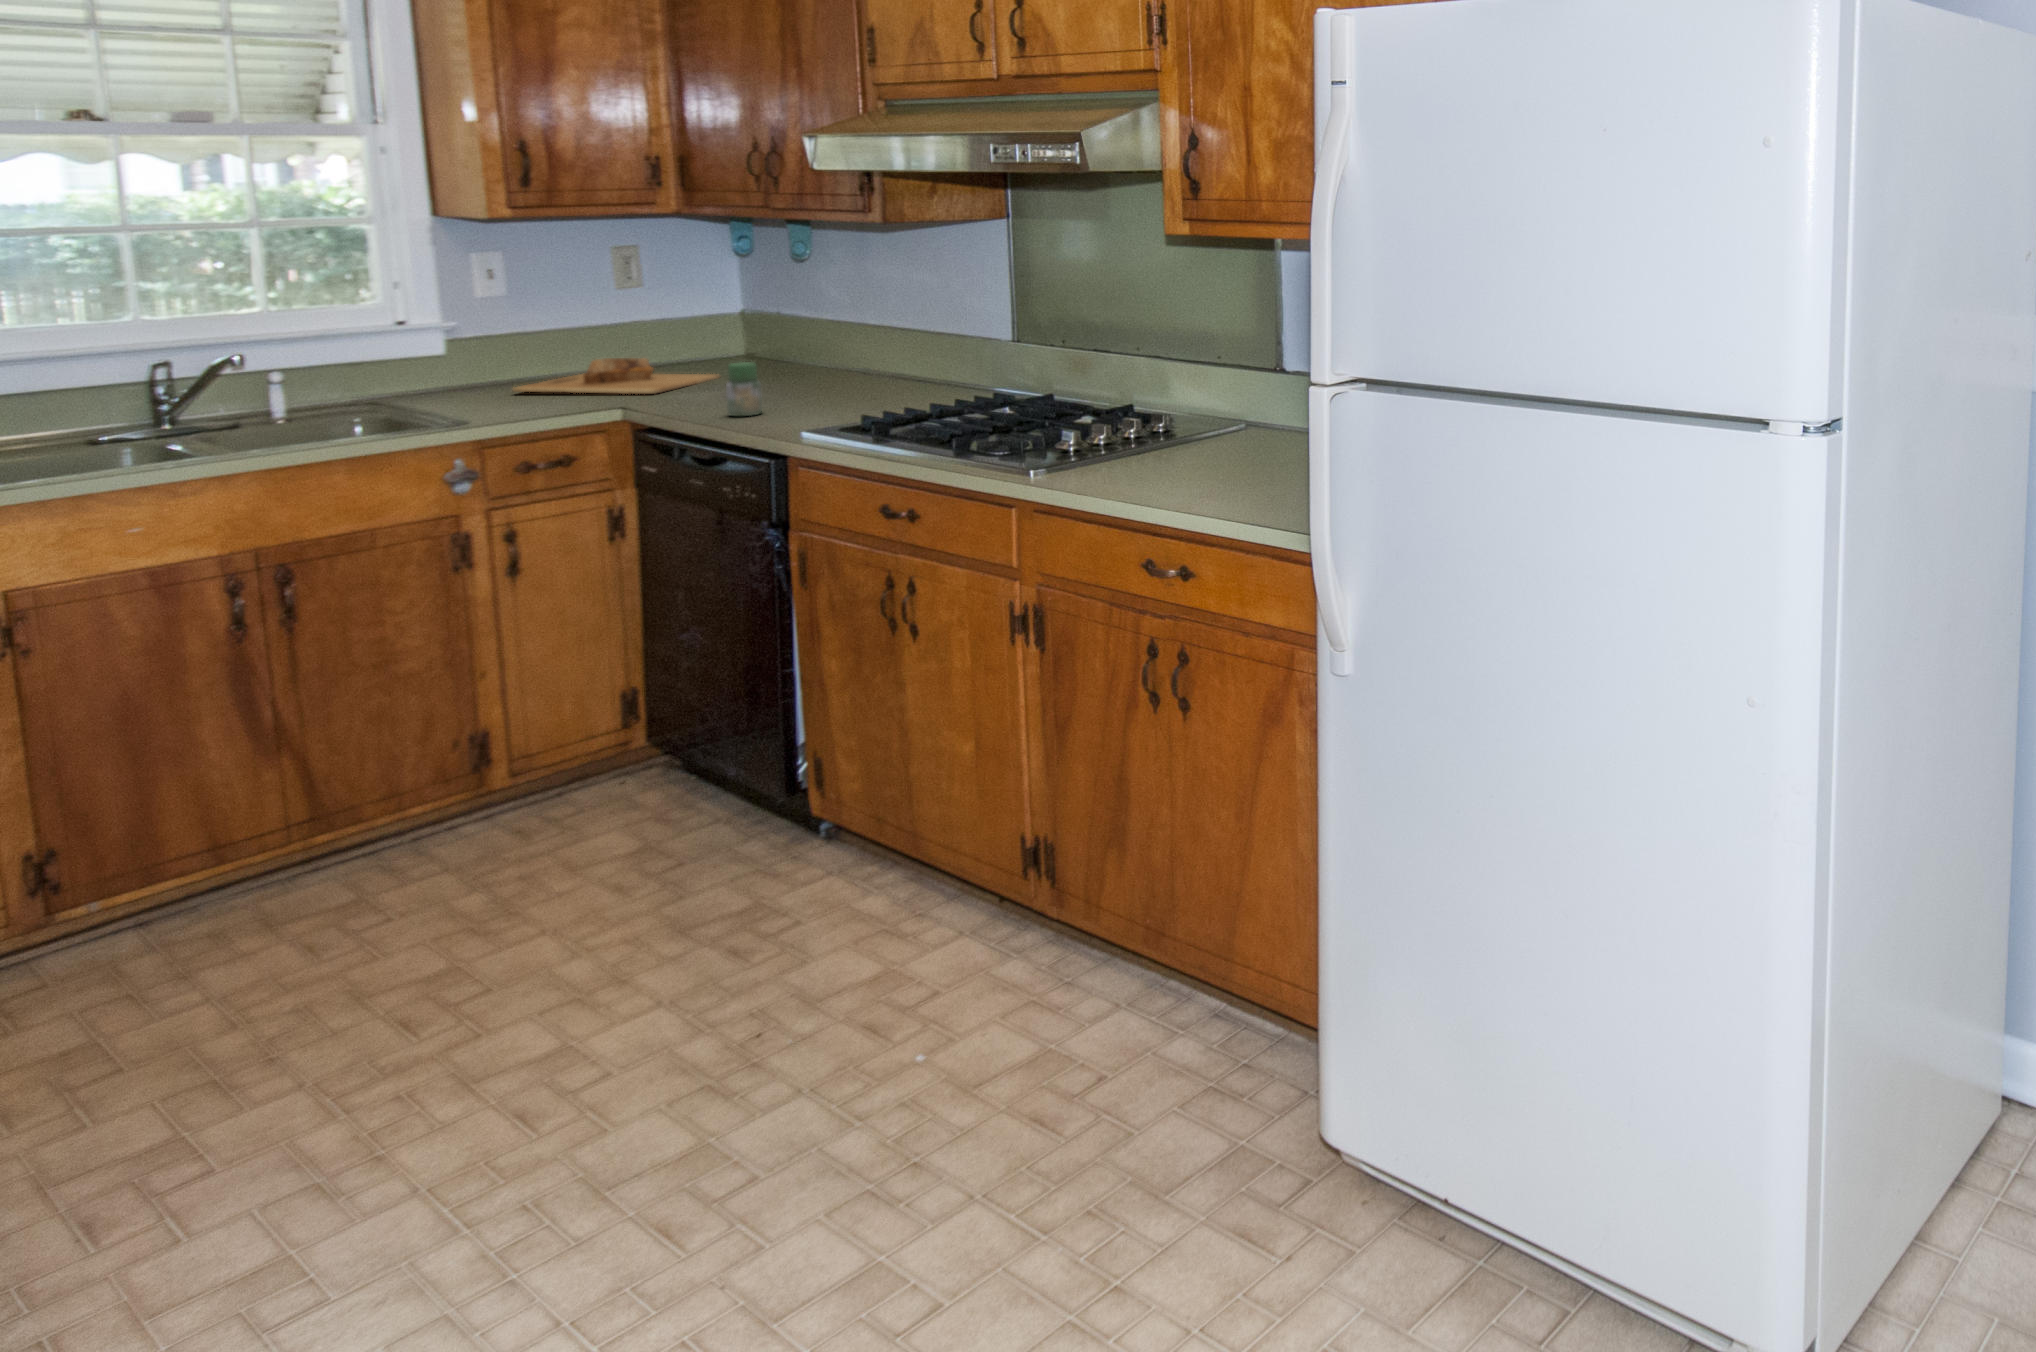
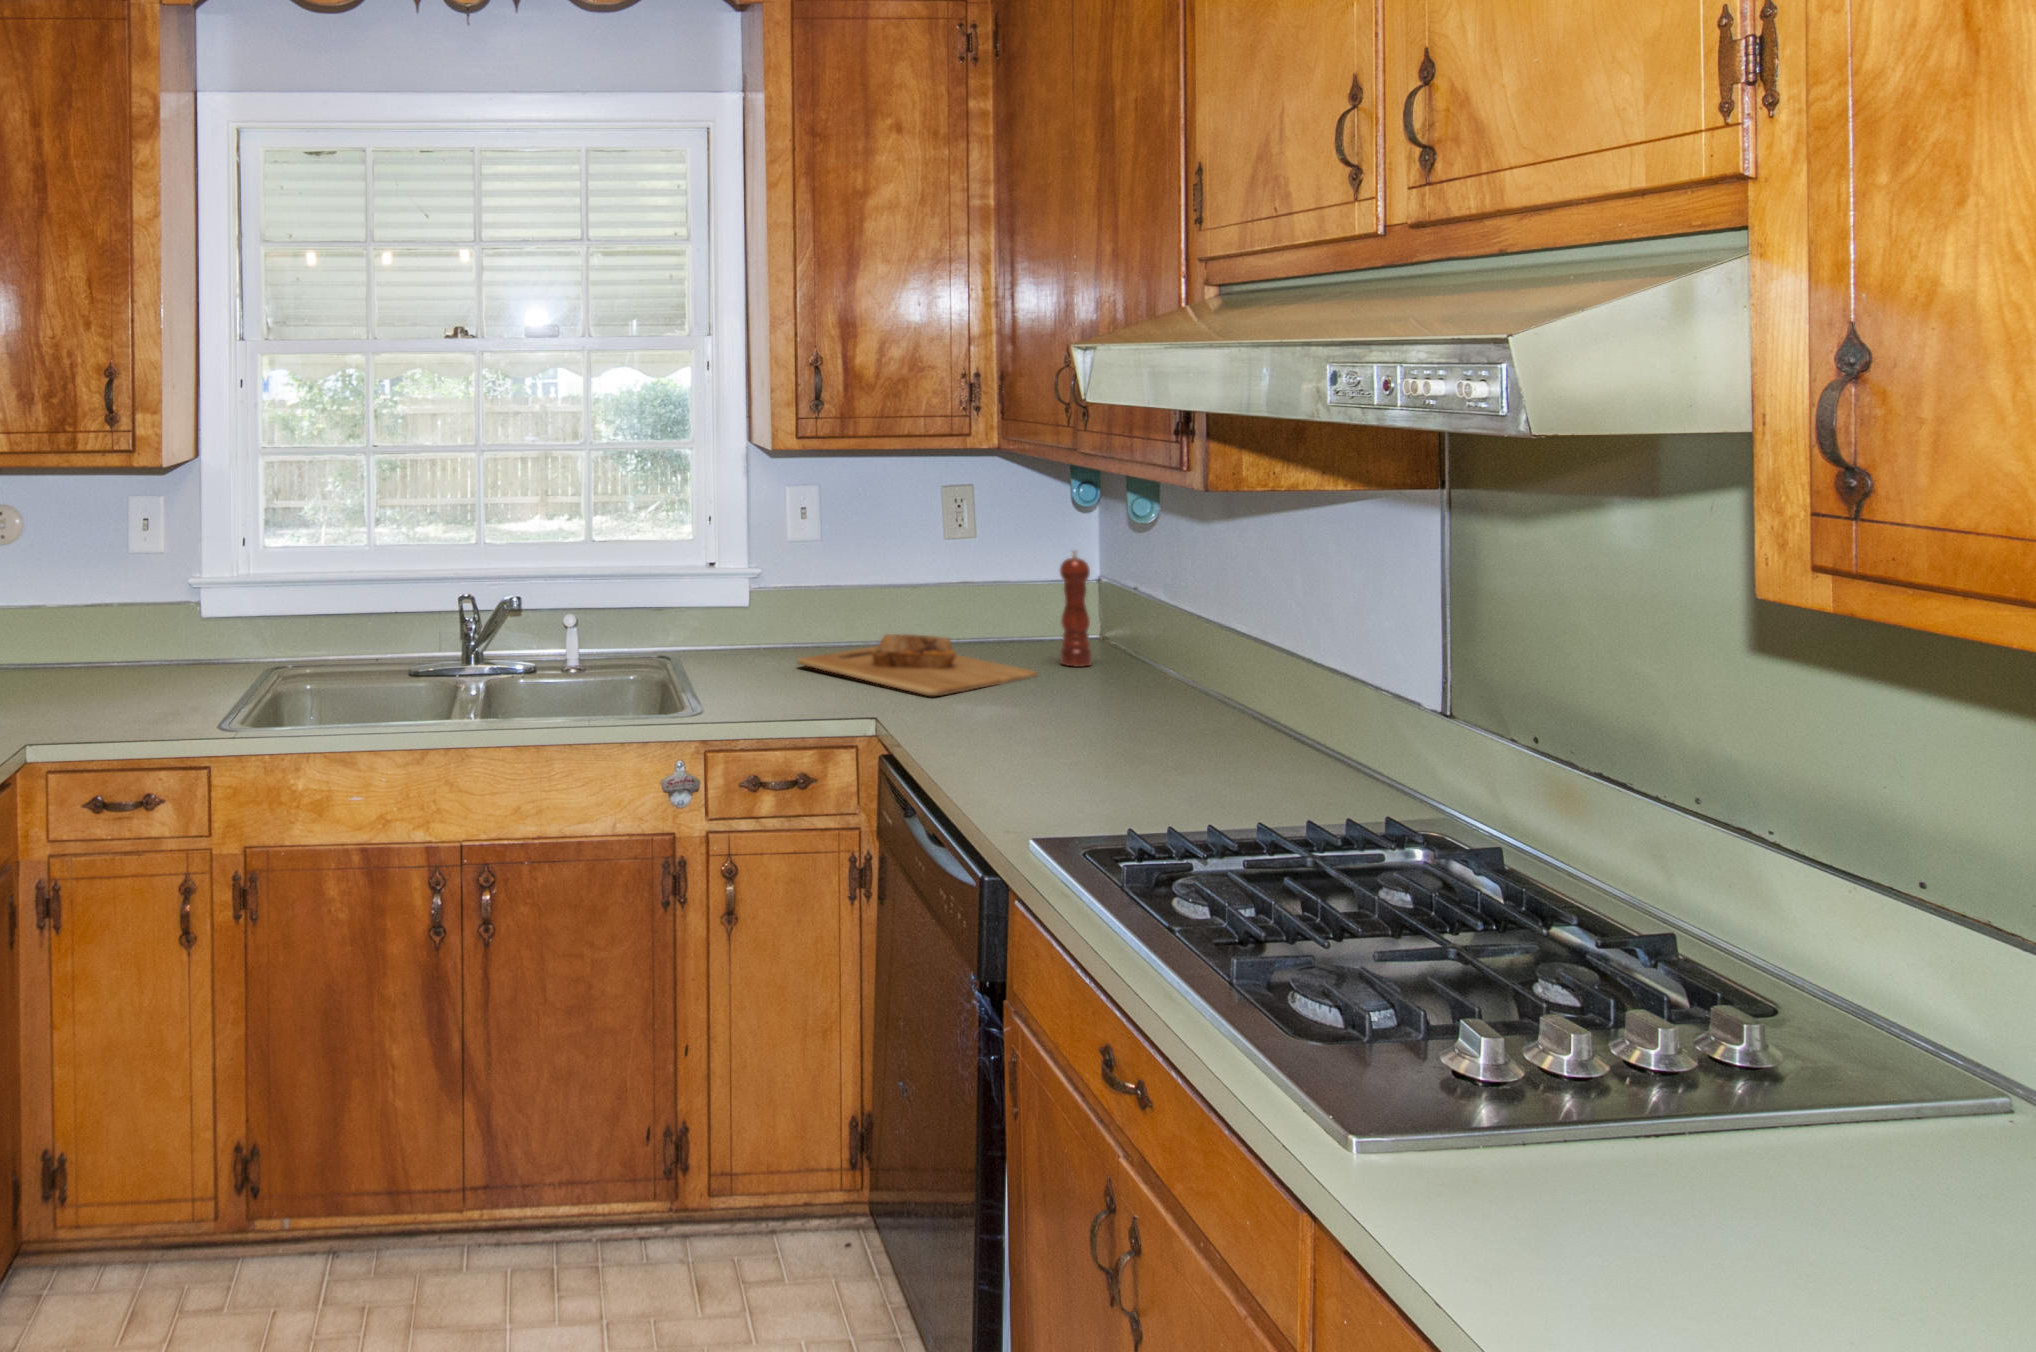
pepper mill: none [727,288,754,370] -> present [1060,550,1092,667]
jar: present [726,362,762,416] -> none [974,686,1024,773]

